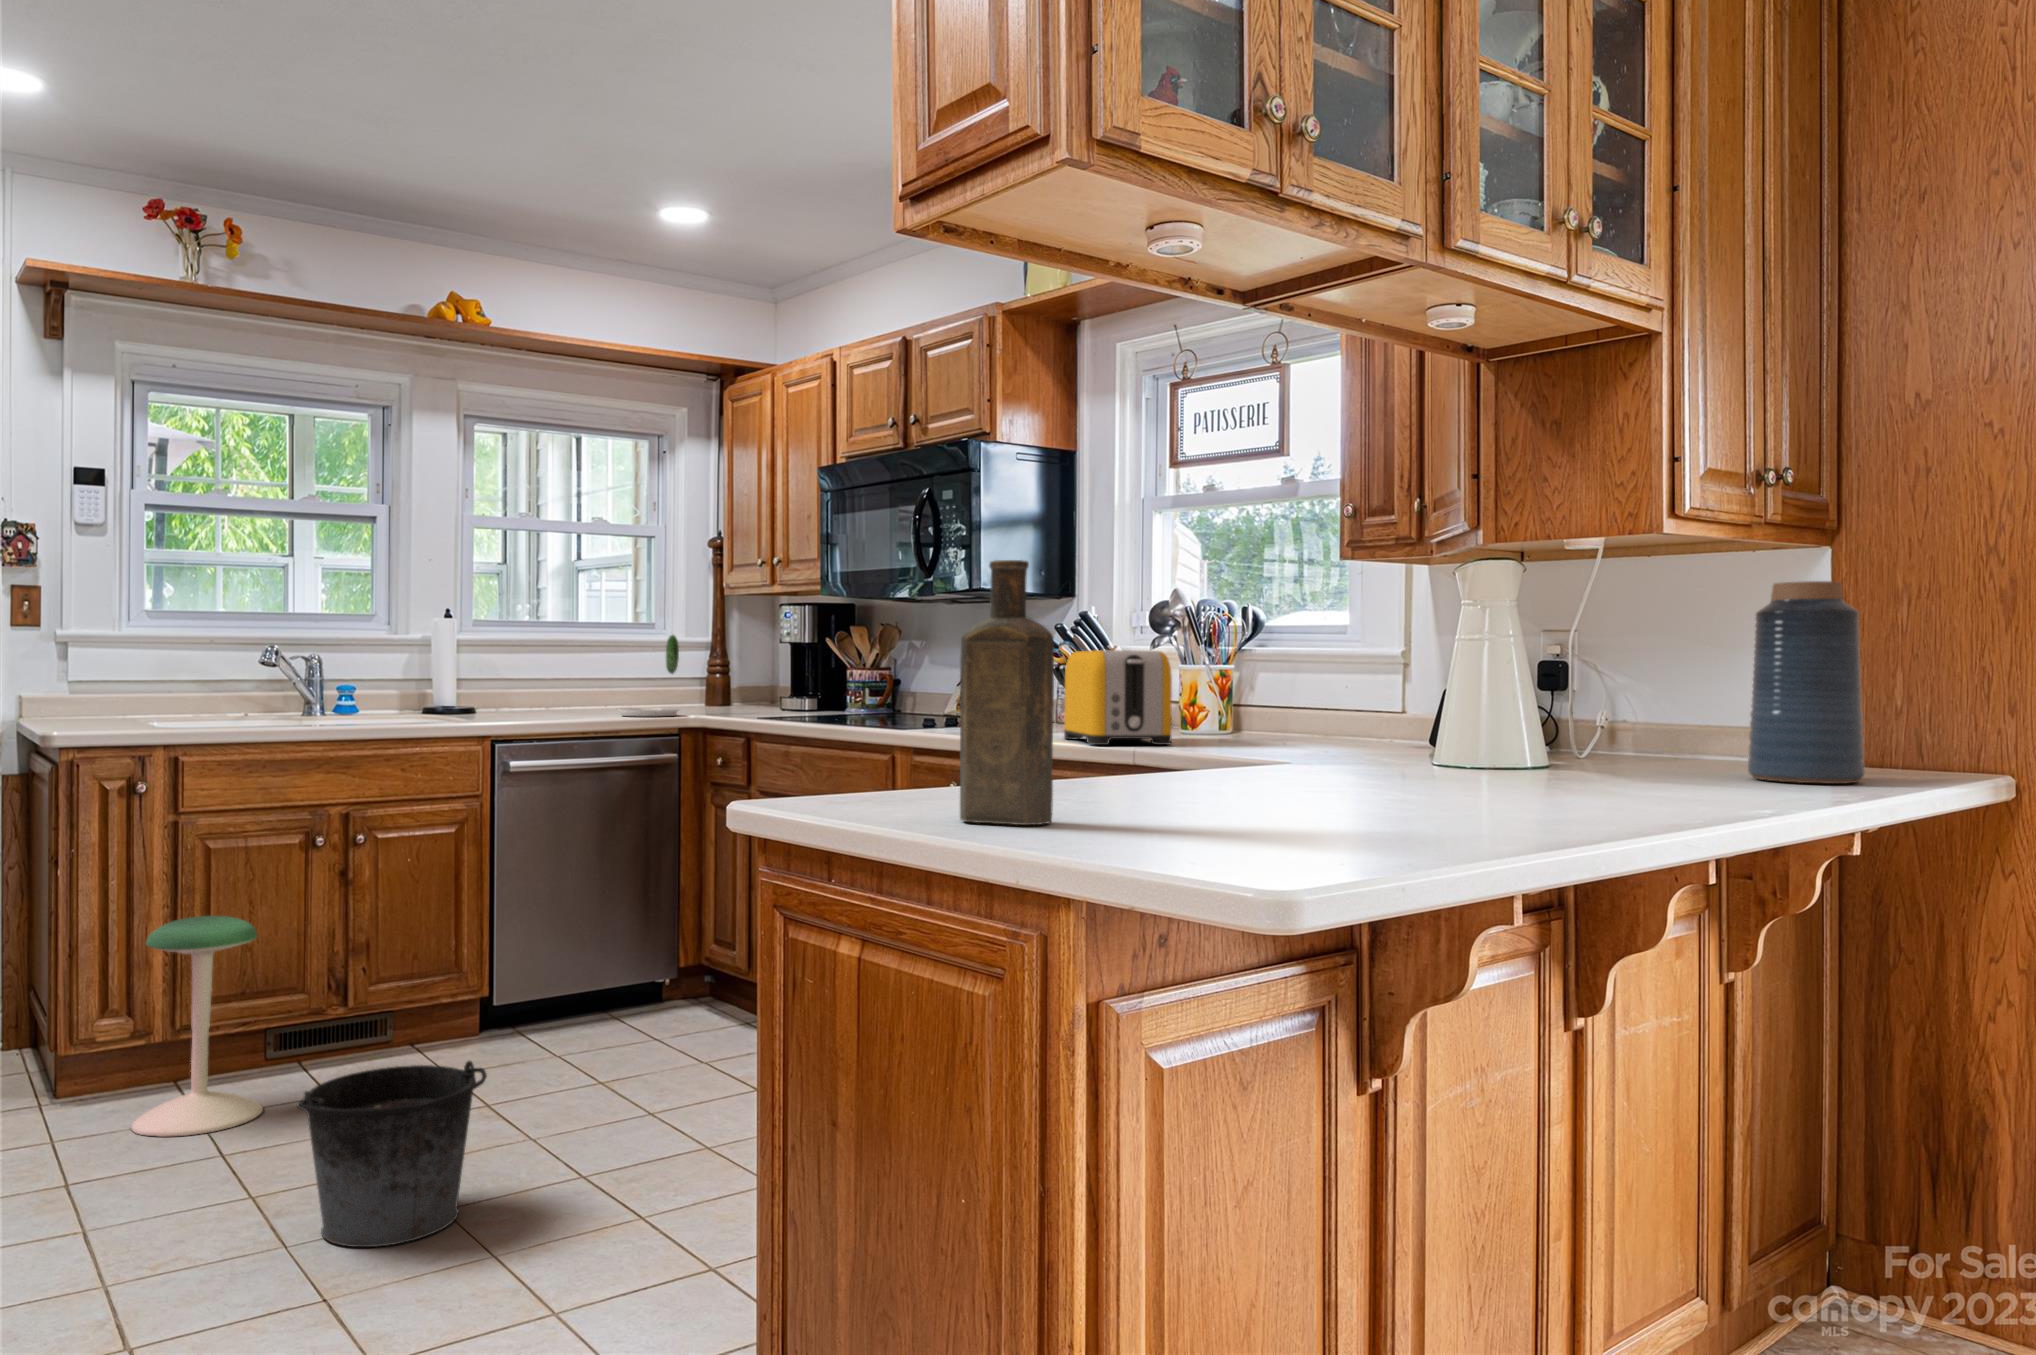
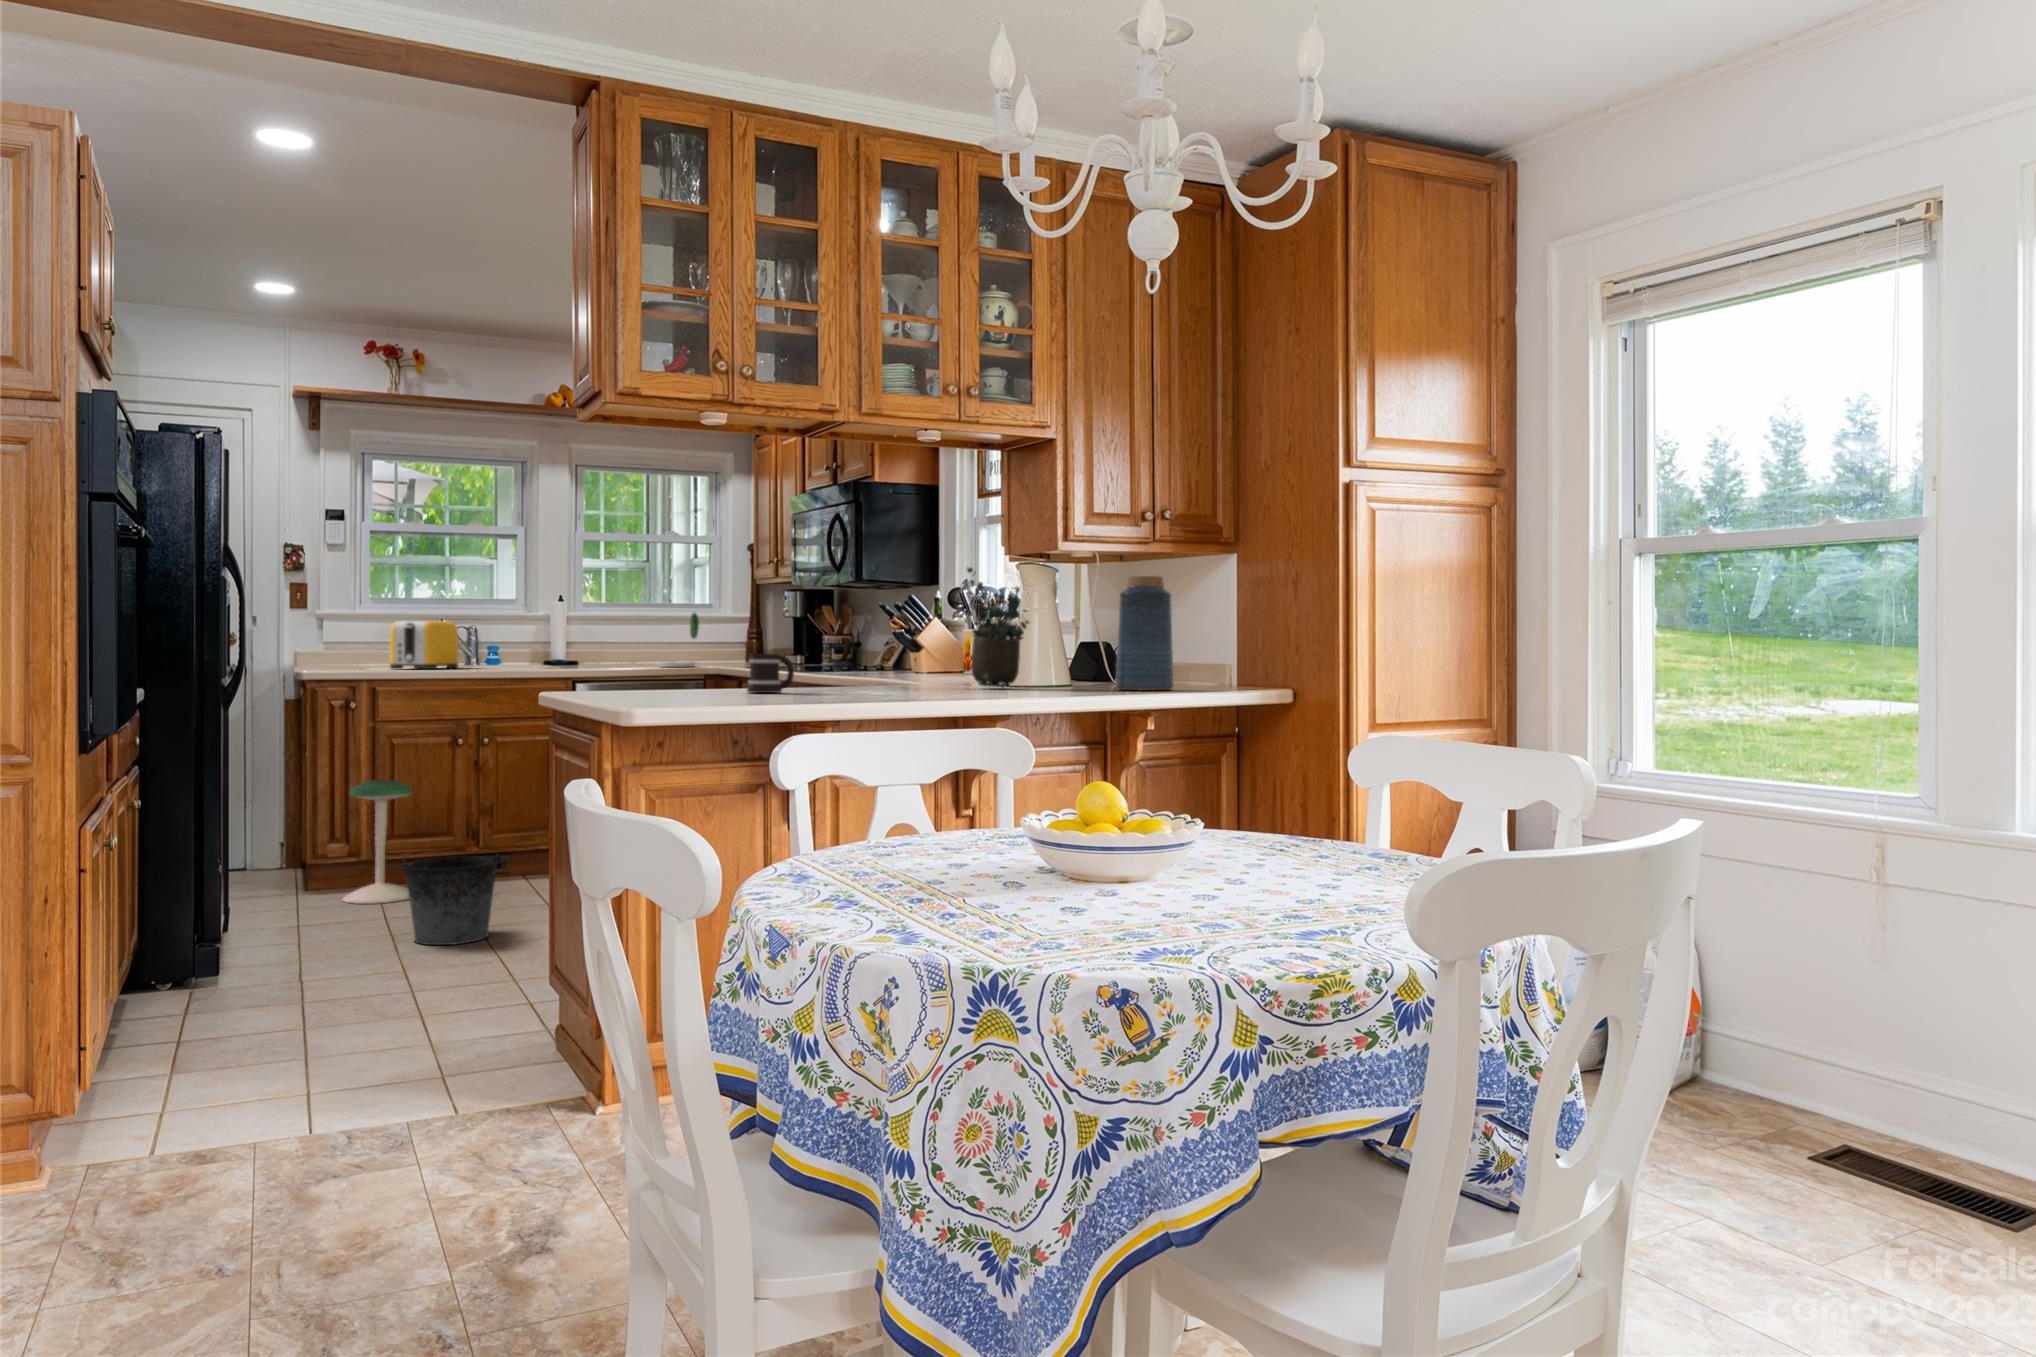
bottle: present [960,560,1054,825] -> none [596,575,635,694]
potted plant: none [1464,563,1616,777] -> present [967,568,1029,687]
toaster: present [1064,650,1172,745] -> present [390,621,458,669]
mug: none [1233,727,1316,810] -> present [747,654,794,693]

